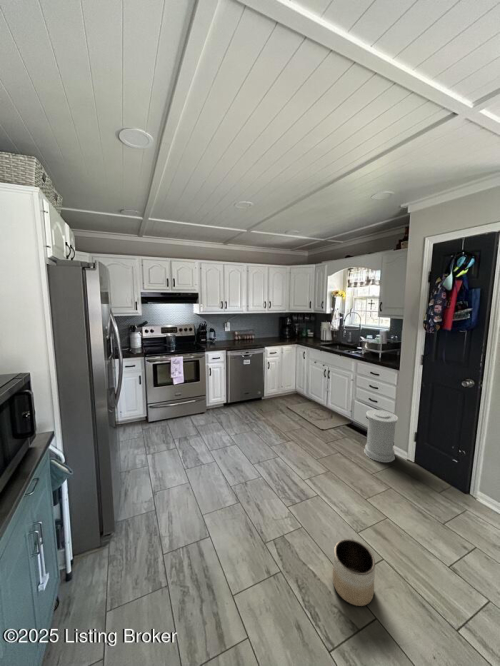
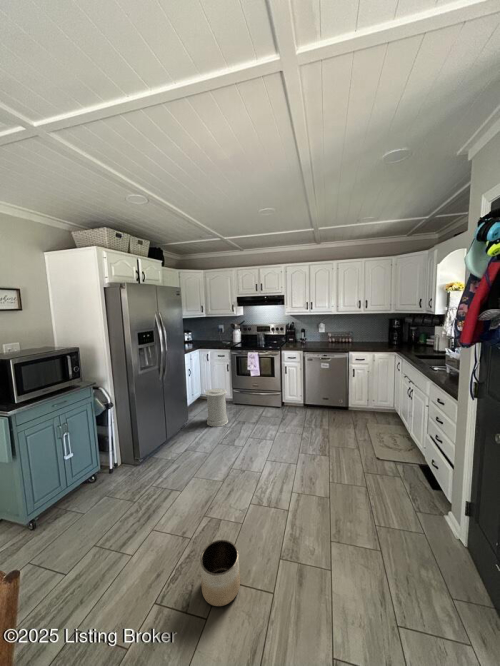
trash can: present [365,410,397,462] -> present [205,388,228,426]

